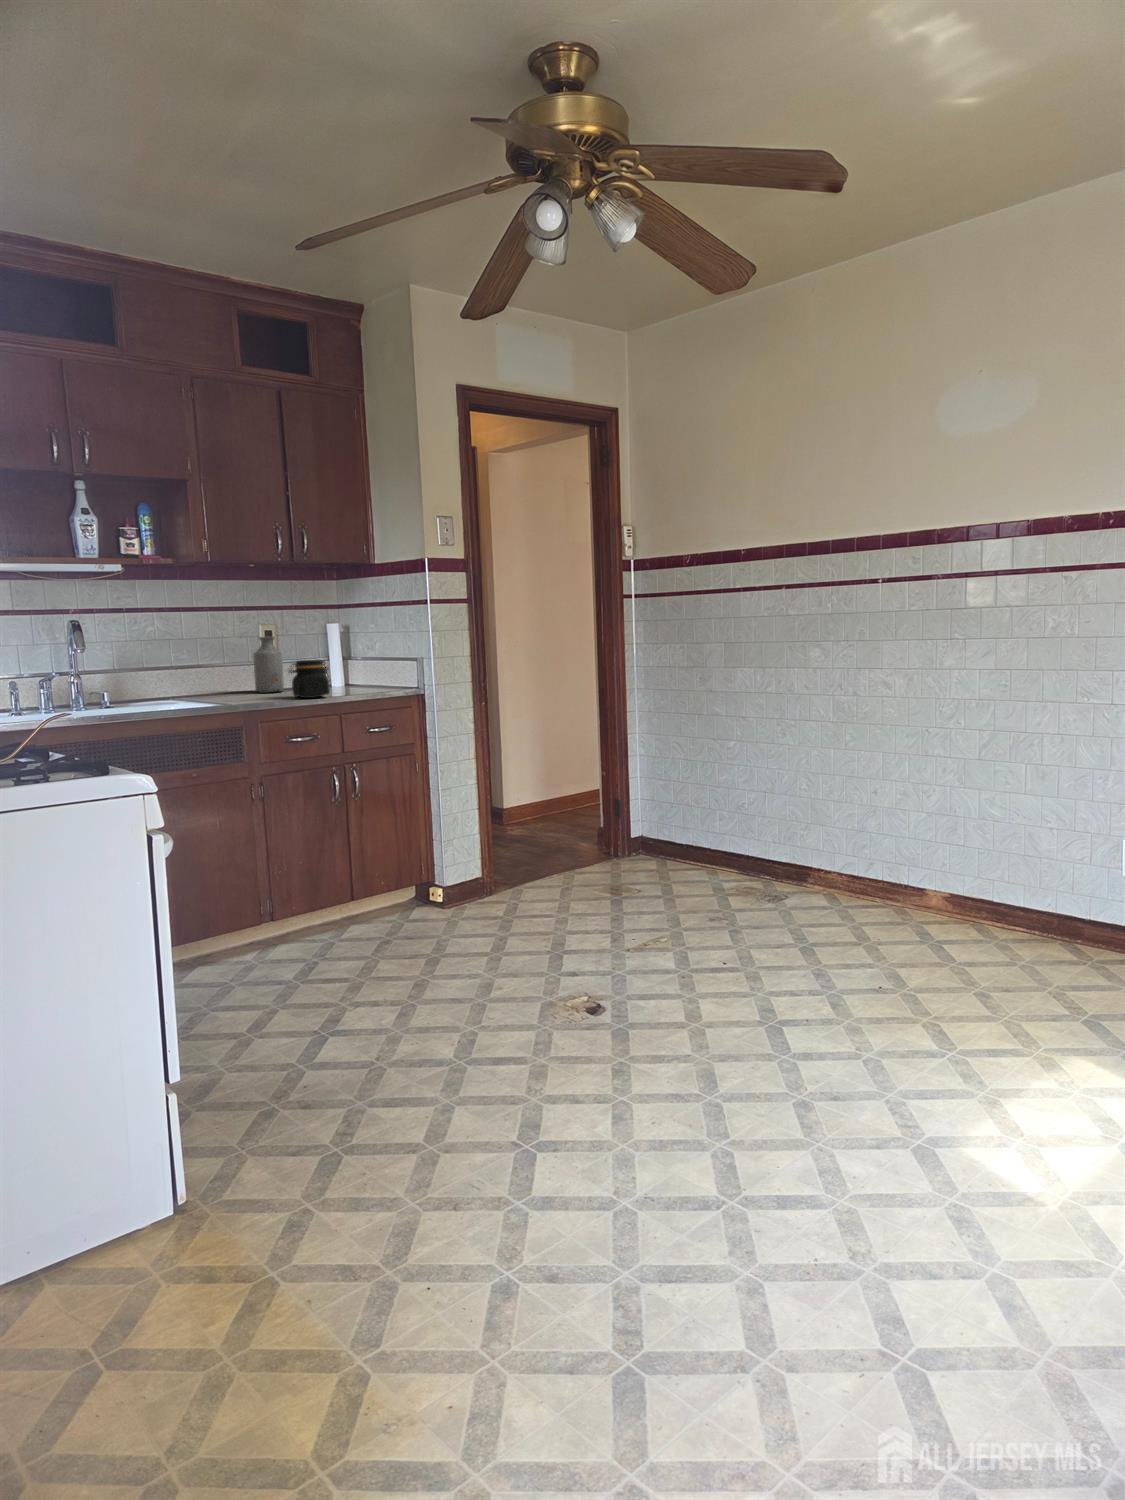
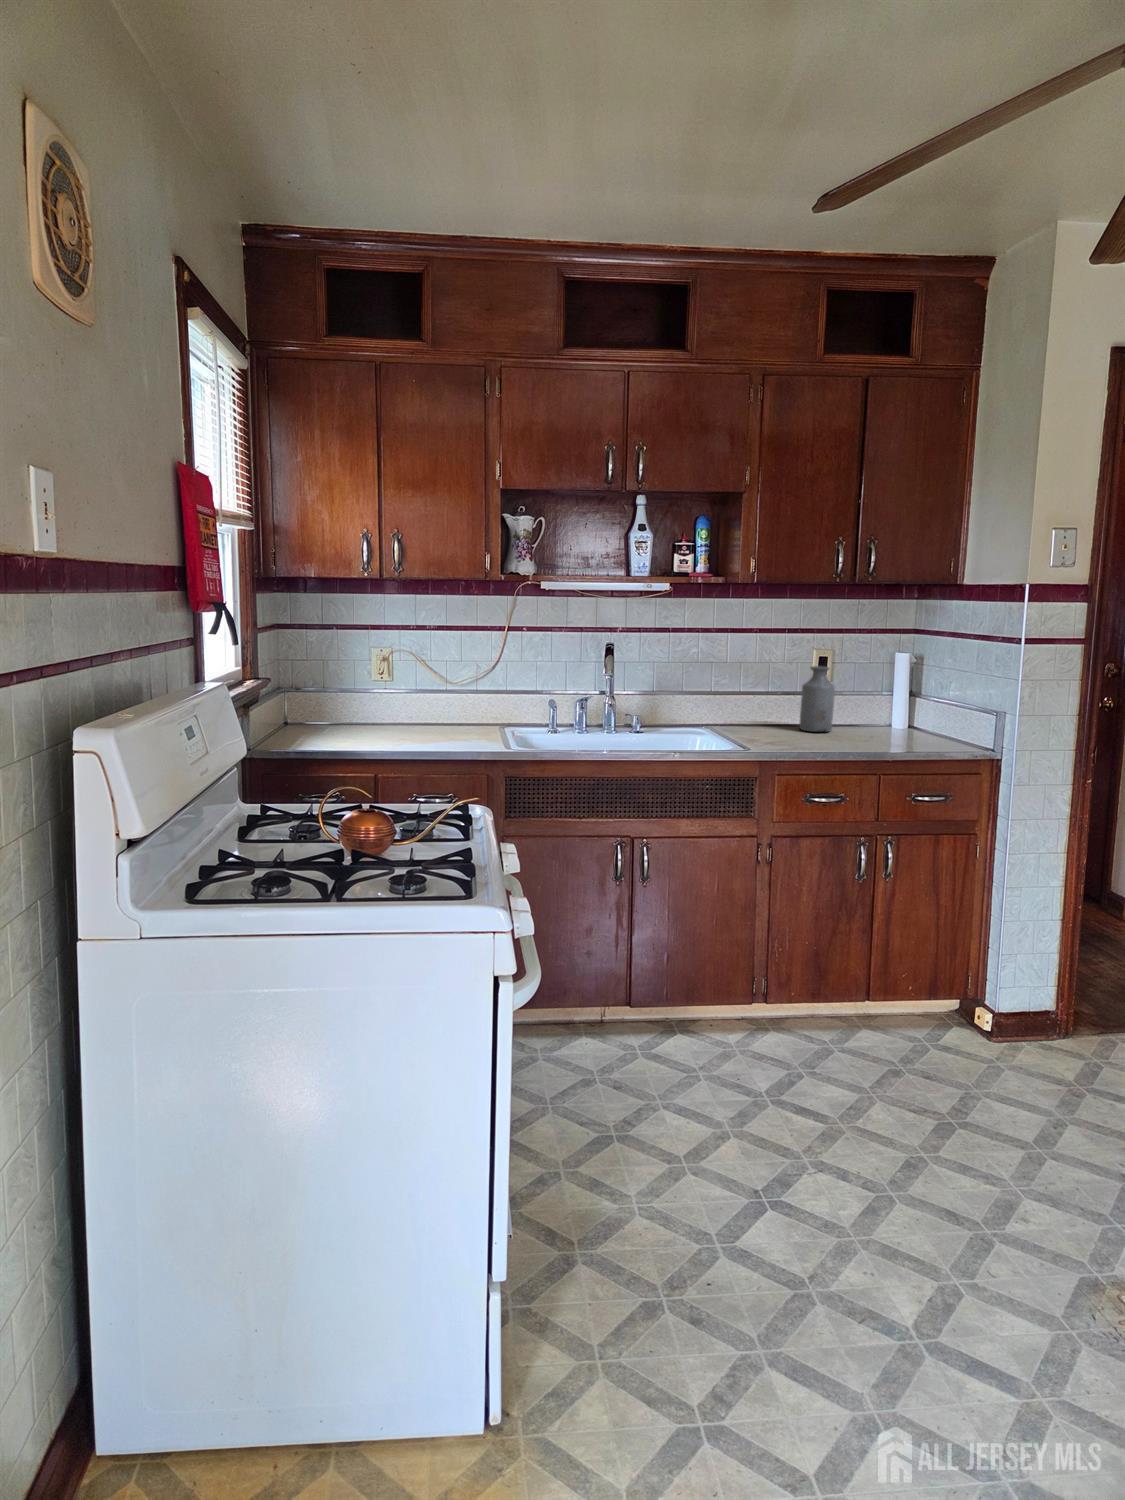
jar: present [289,660,330,698] -> none [831,702,882,750]

